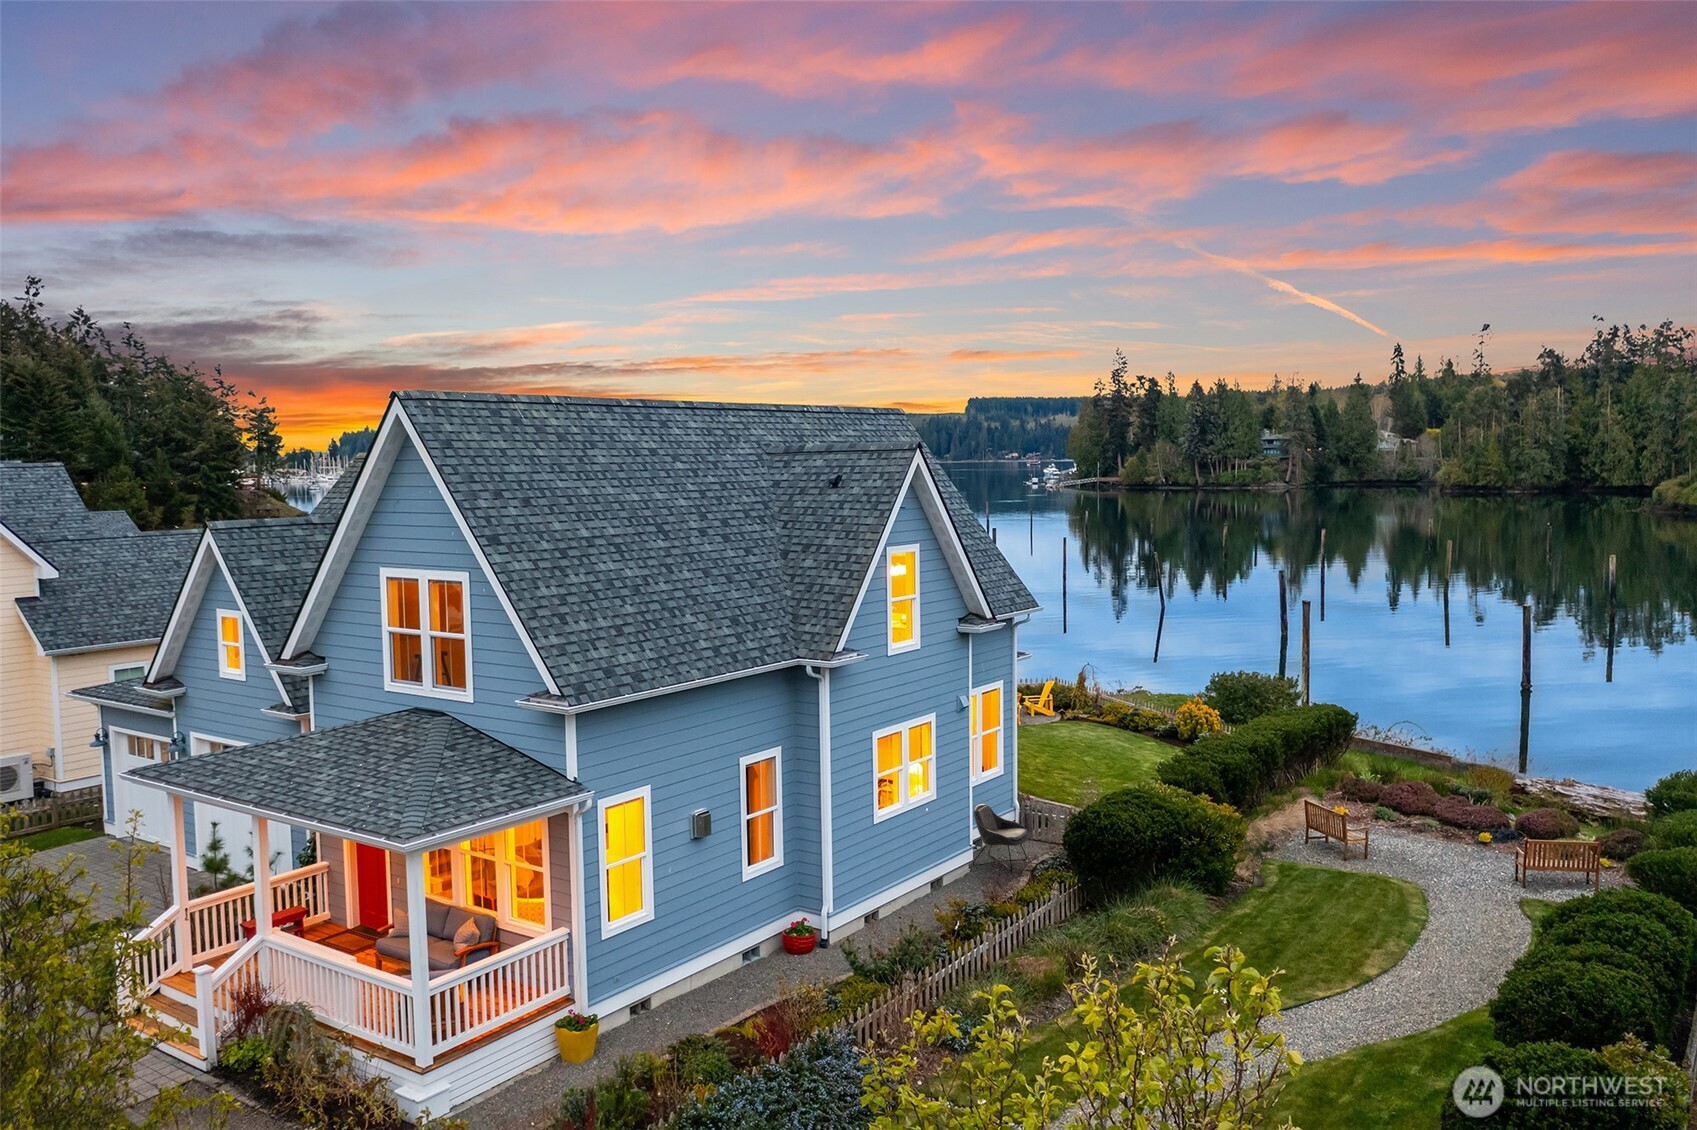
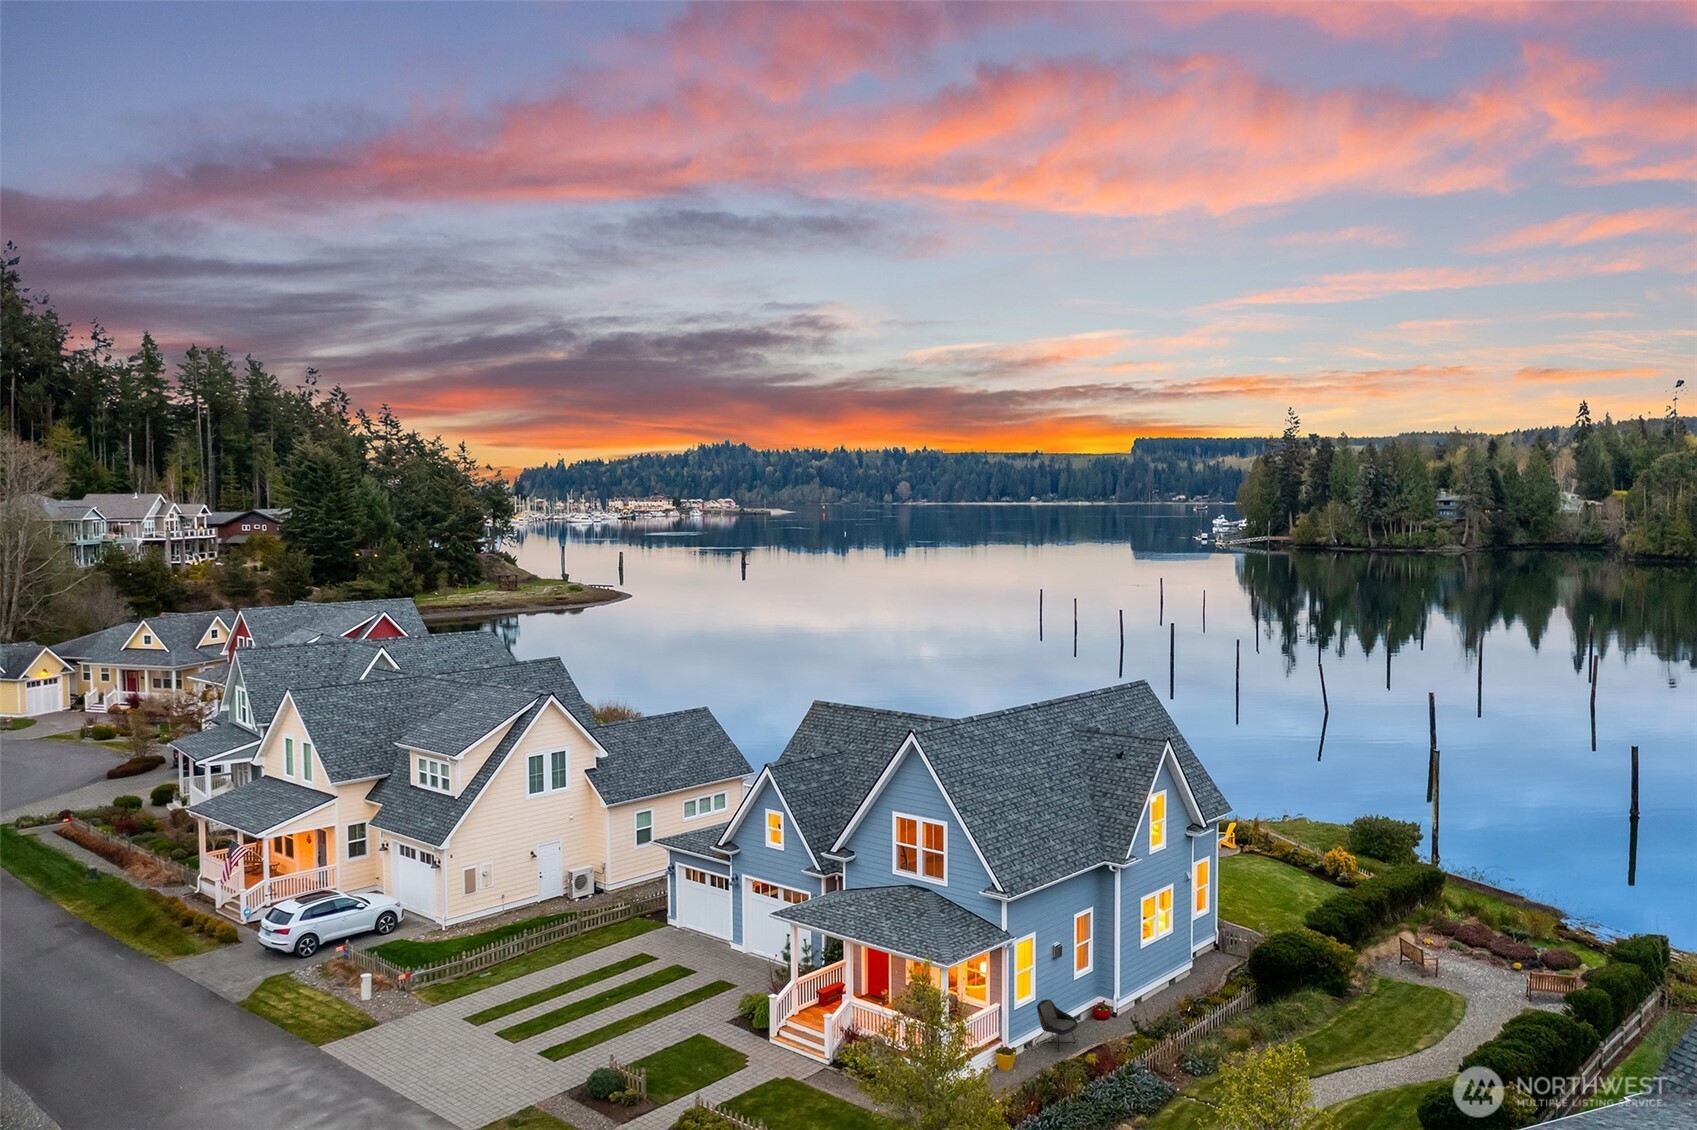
lounge chair: present [973,804,1030,871] -> present [1035,999,1078,1052]

